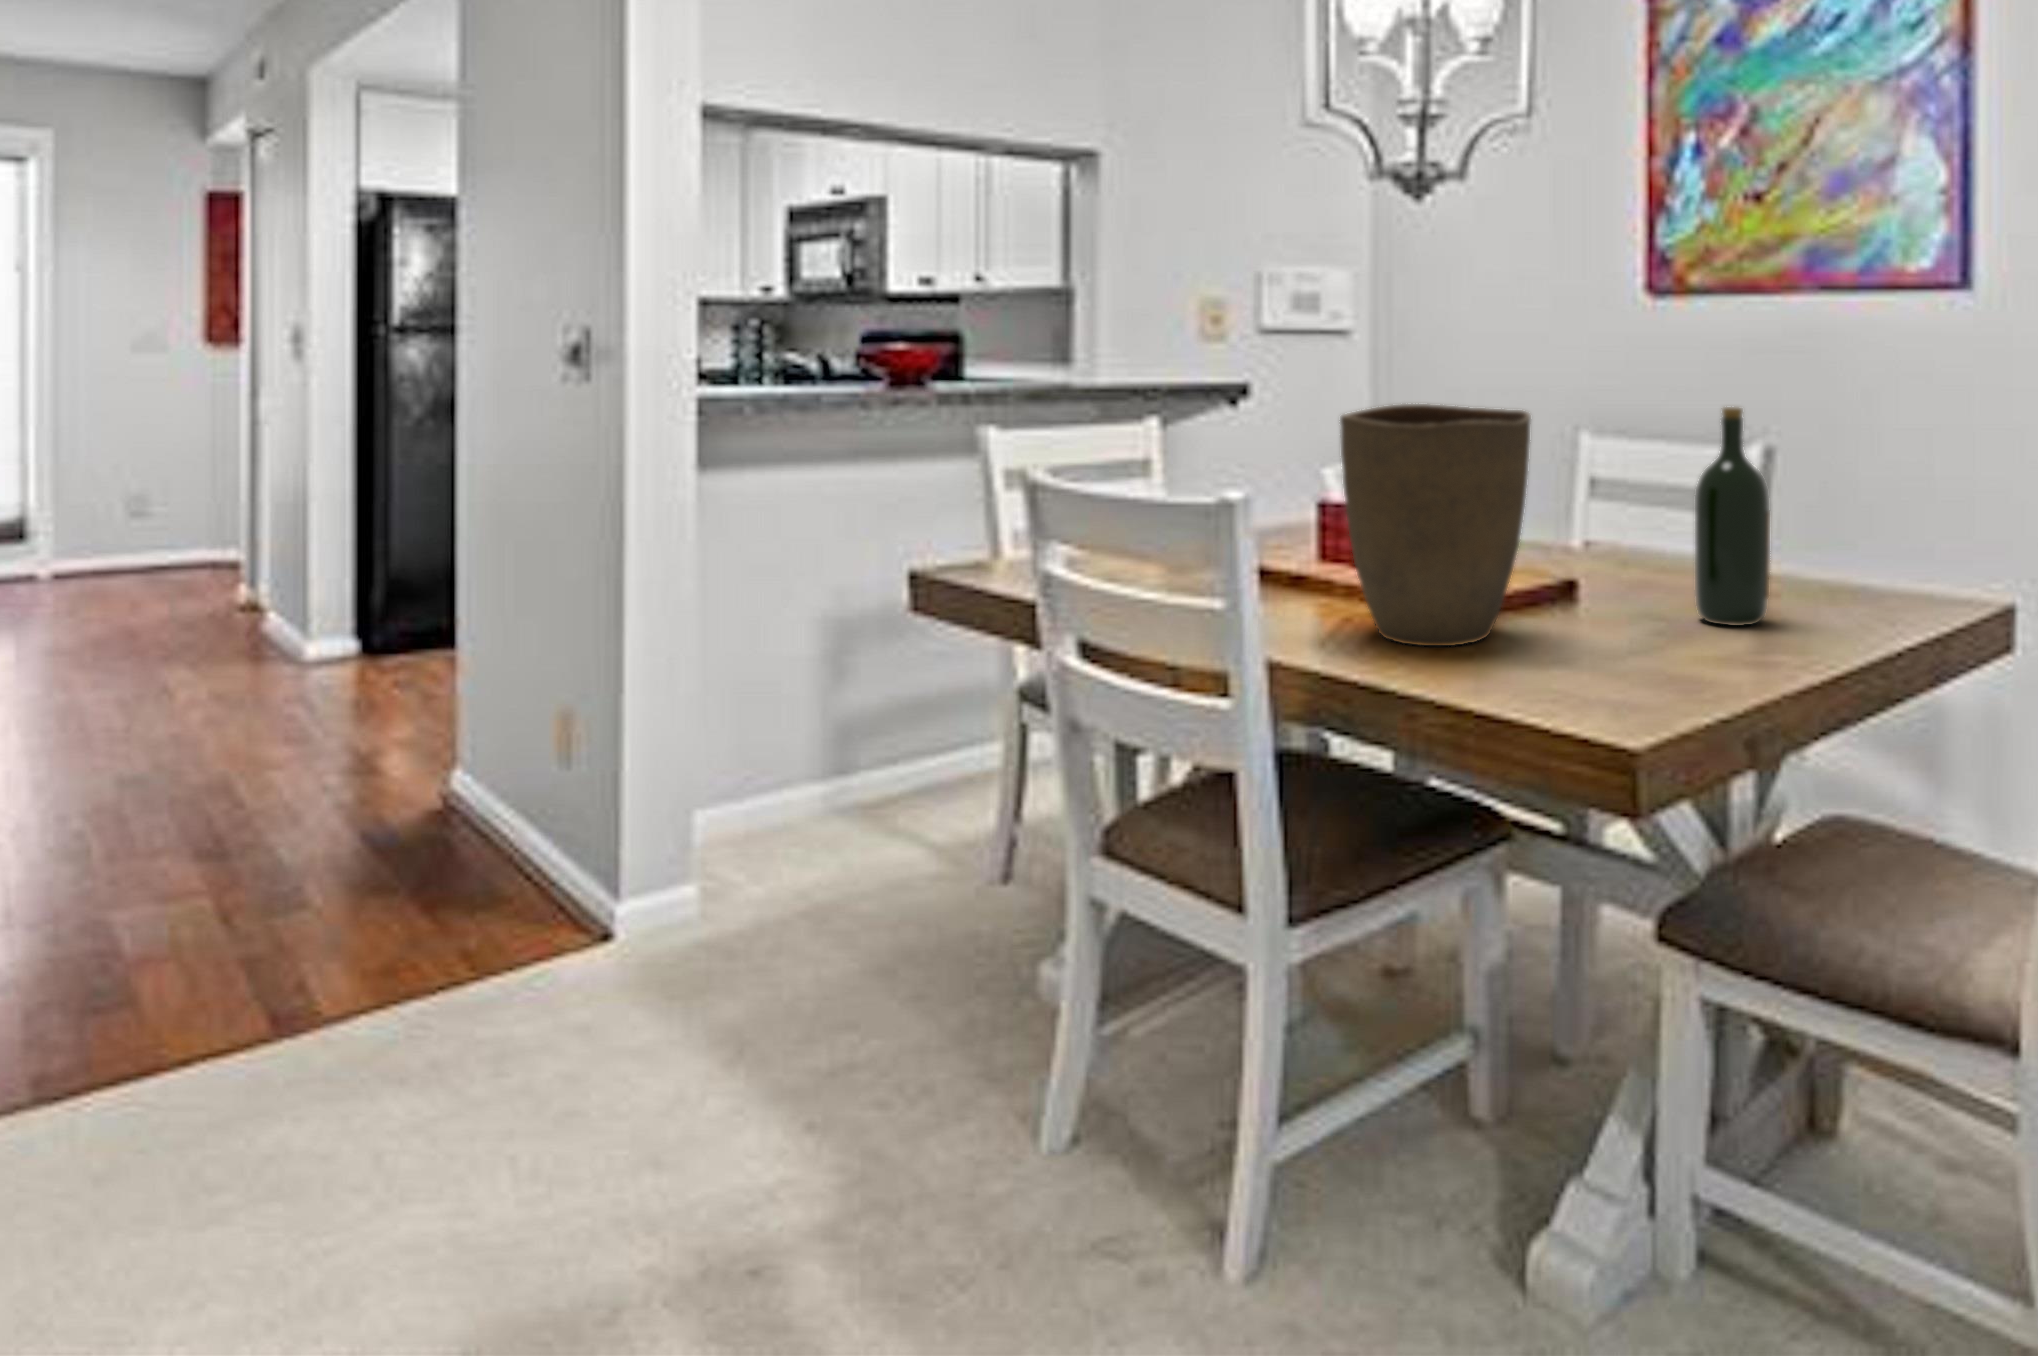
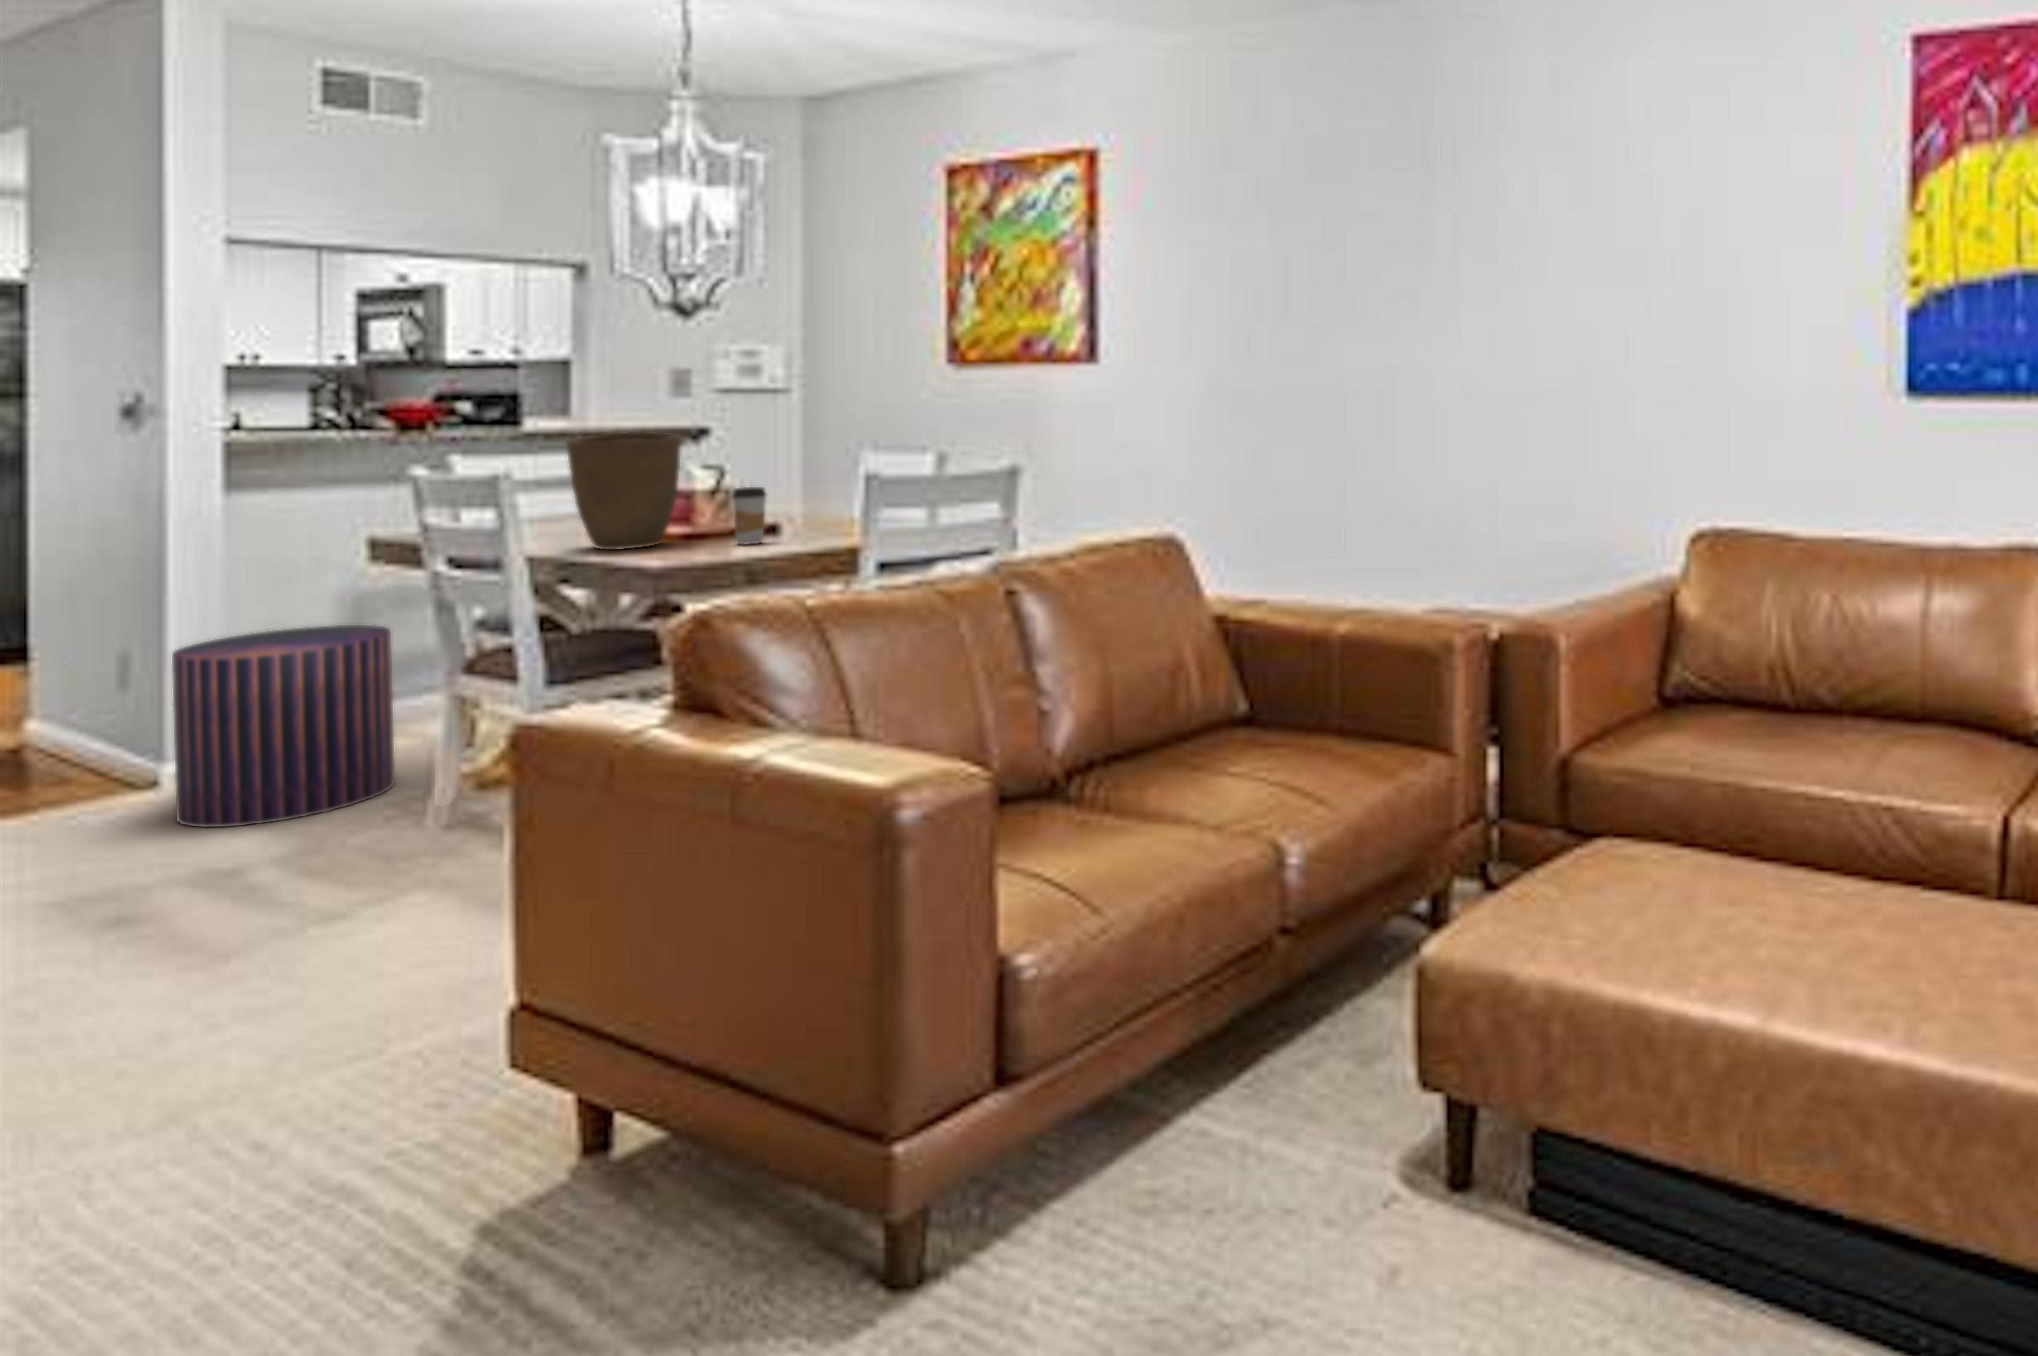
wine bottle: present [1695,407,1770,626] -> none [792,430,833,537]
coffee cup: none [1628,521,1692,643] -> present [732,487,766,544]
pouf: none [646,715,947,1103] -> present [172,625,395,827]

